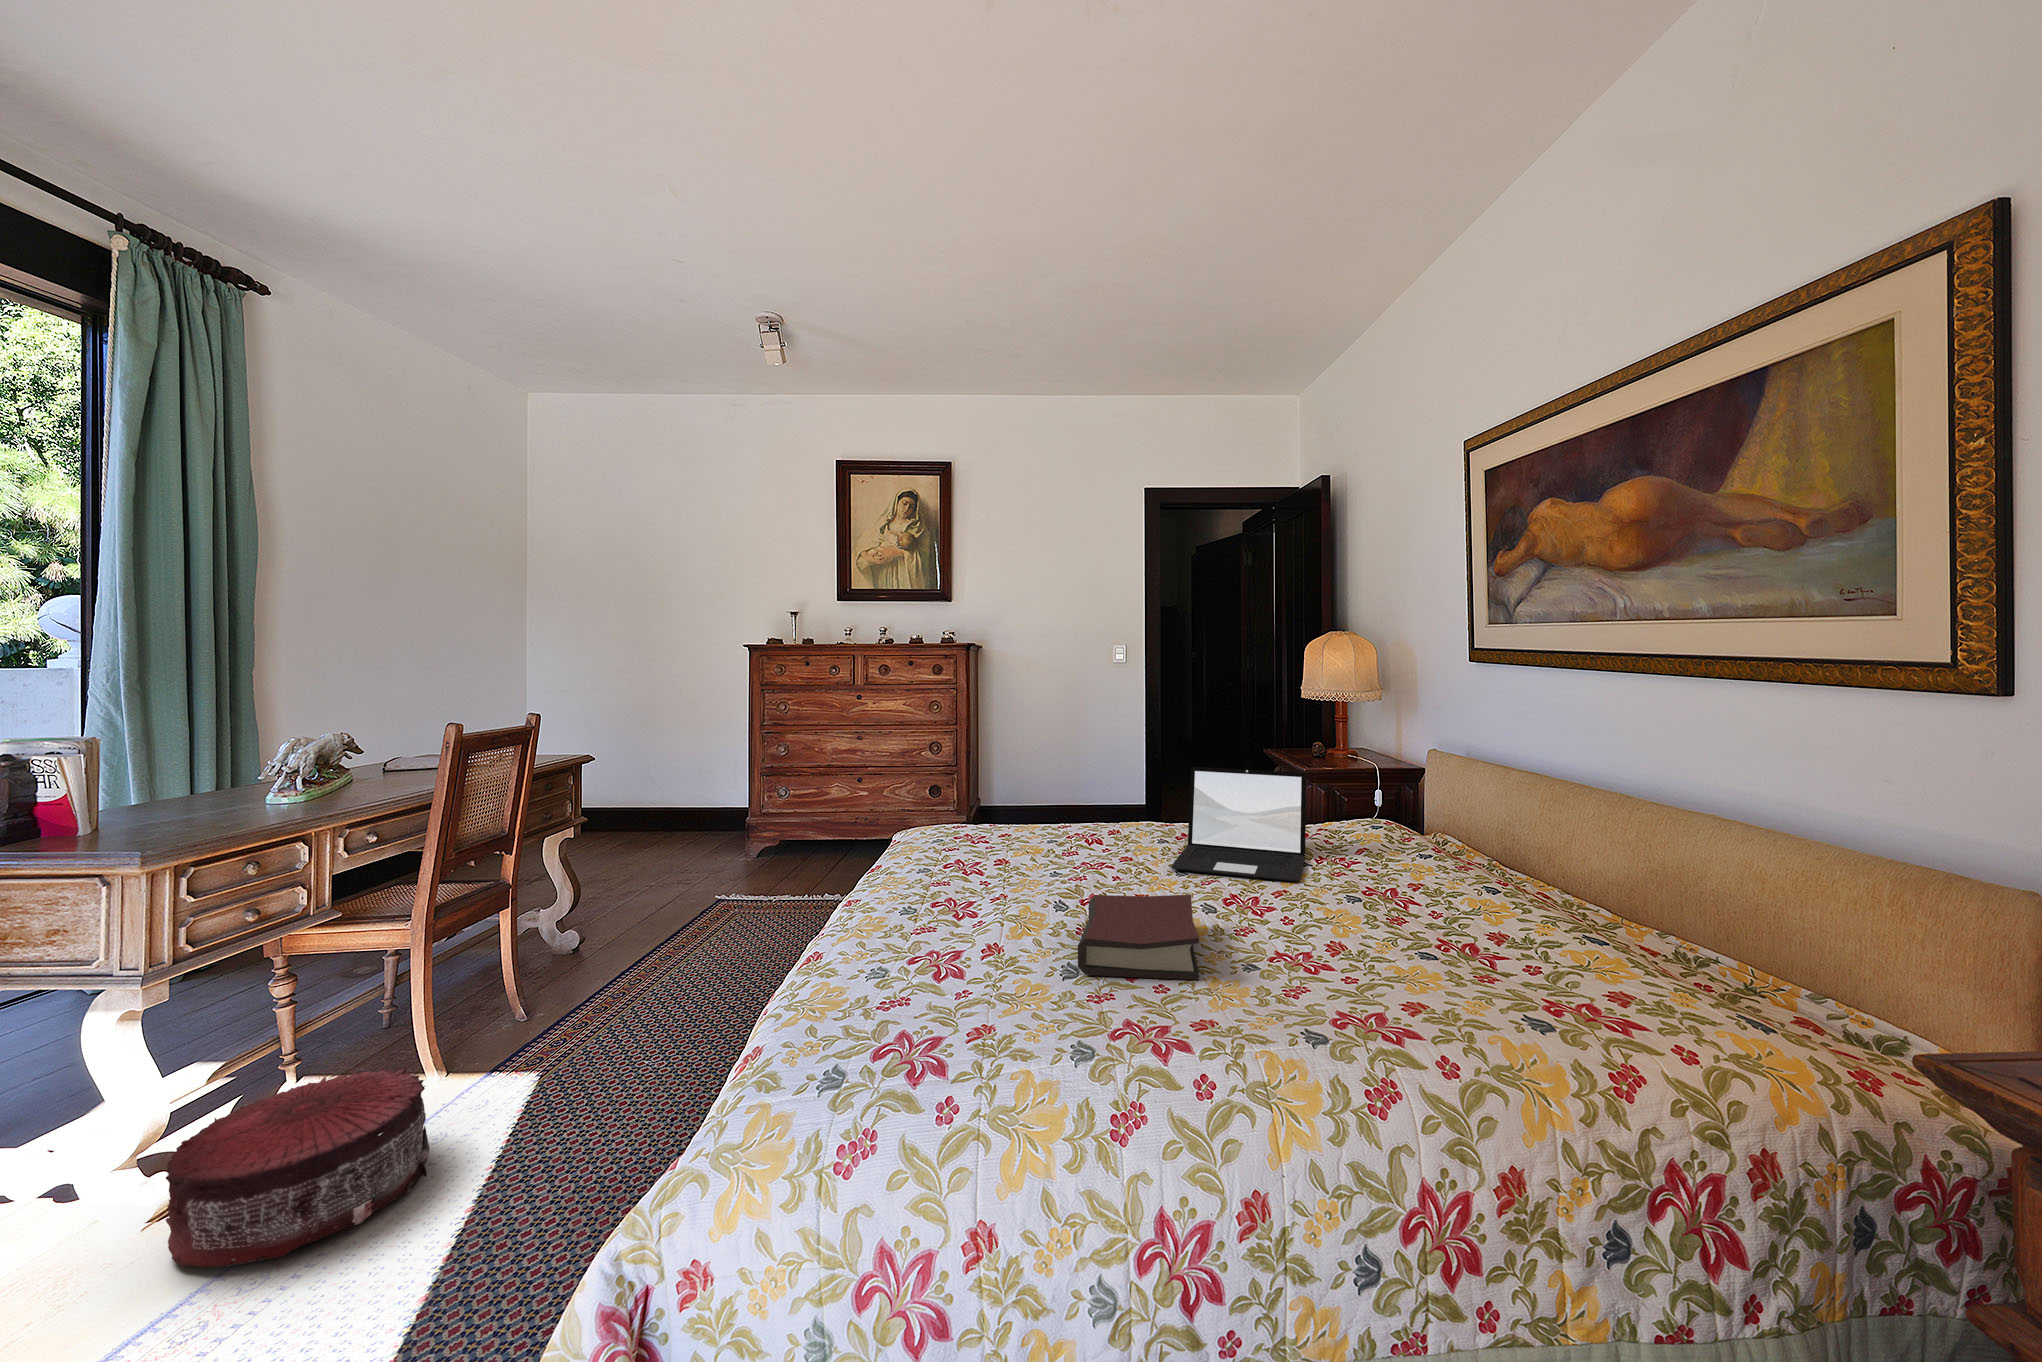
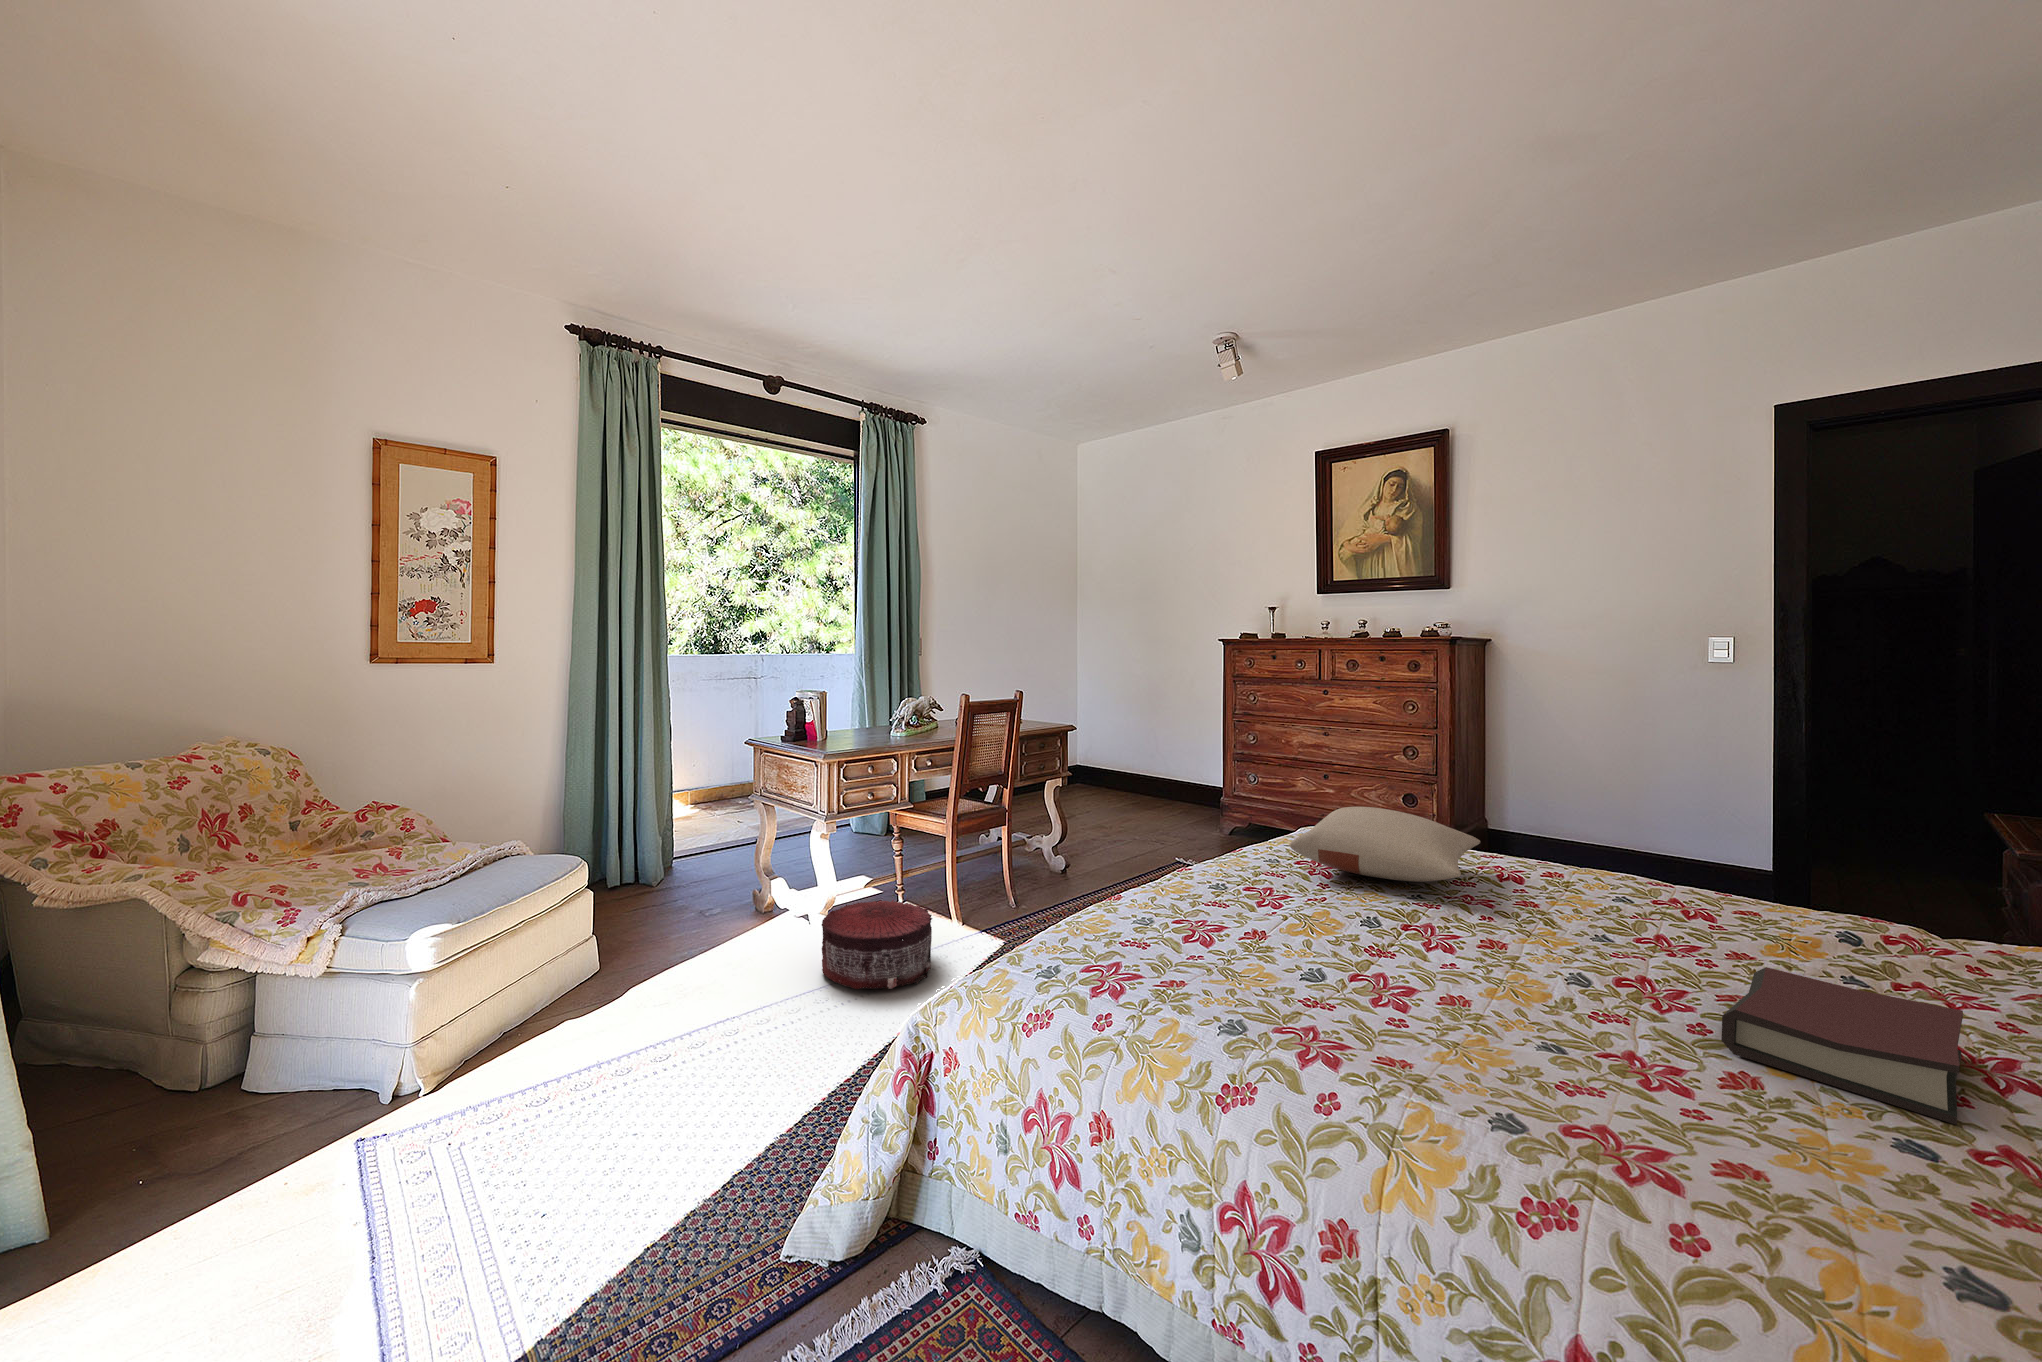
laptop: present [1171,767,1306,881] -> none [1554,806,1834,985]
pillow: none [963,800,1109,865] -> present [1290,807,1480,882]
hardback book: present [1078,895,1199,980] -> present [1721,967,1963,1125]

